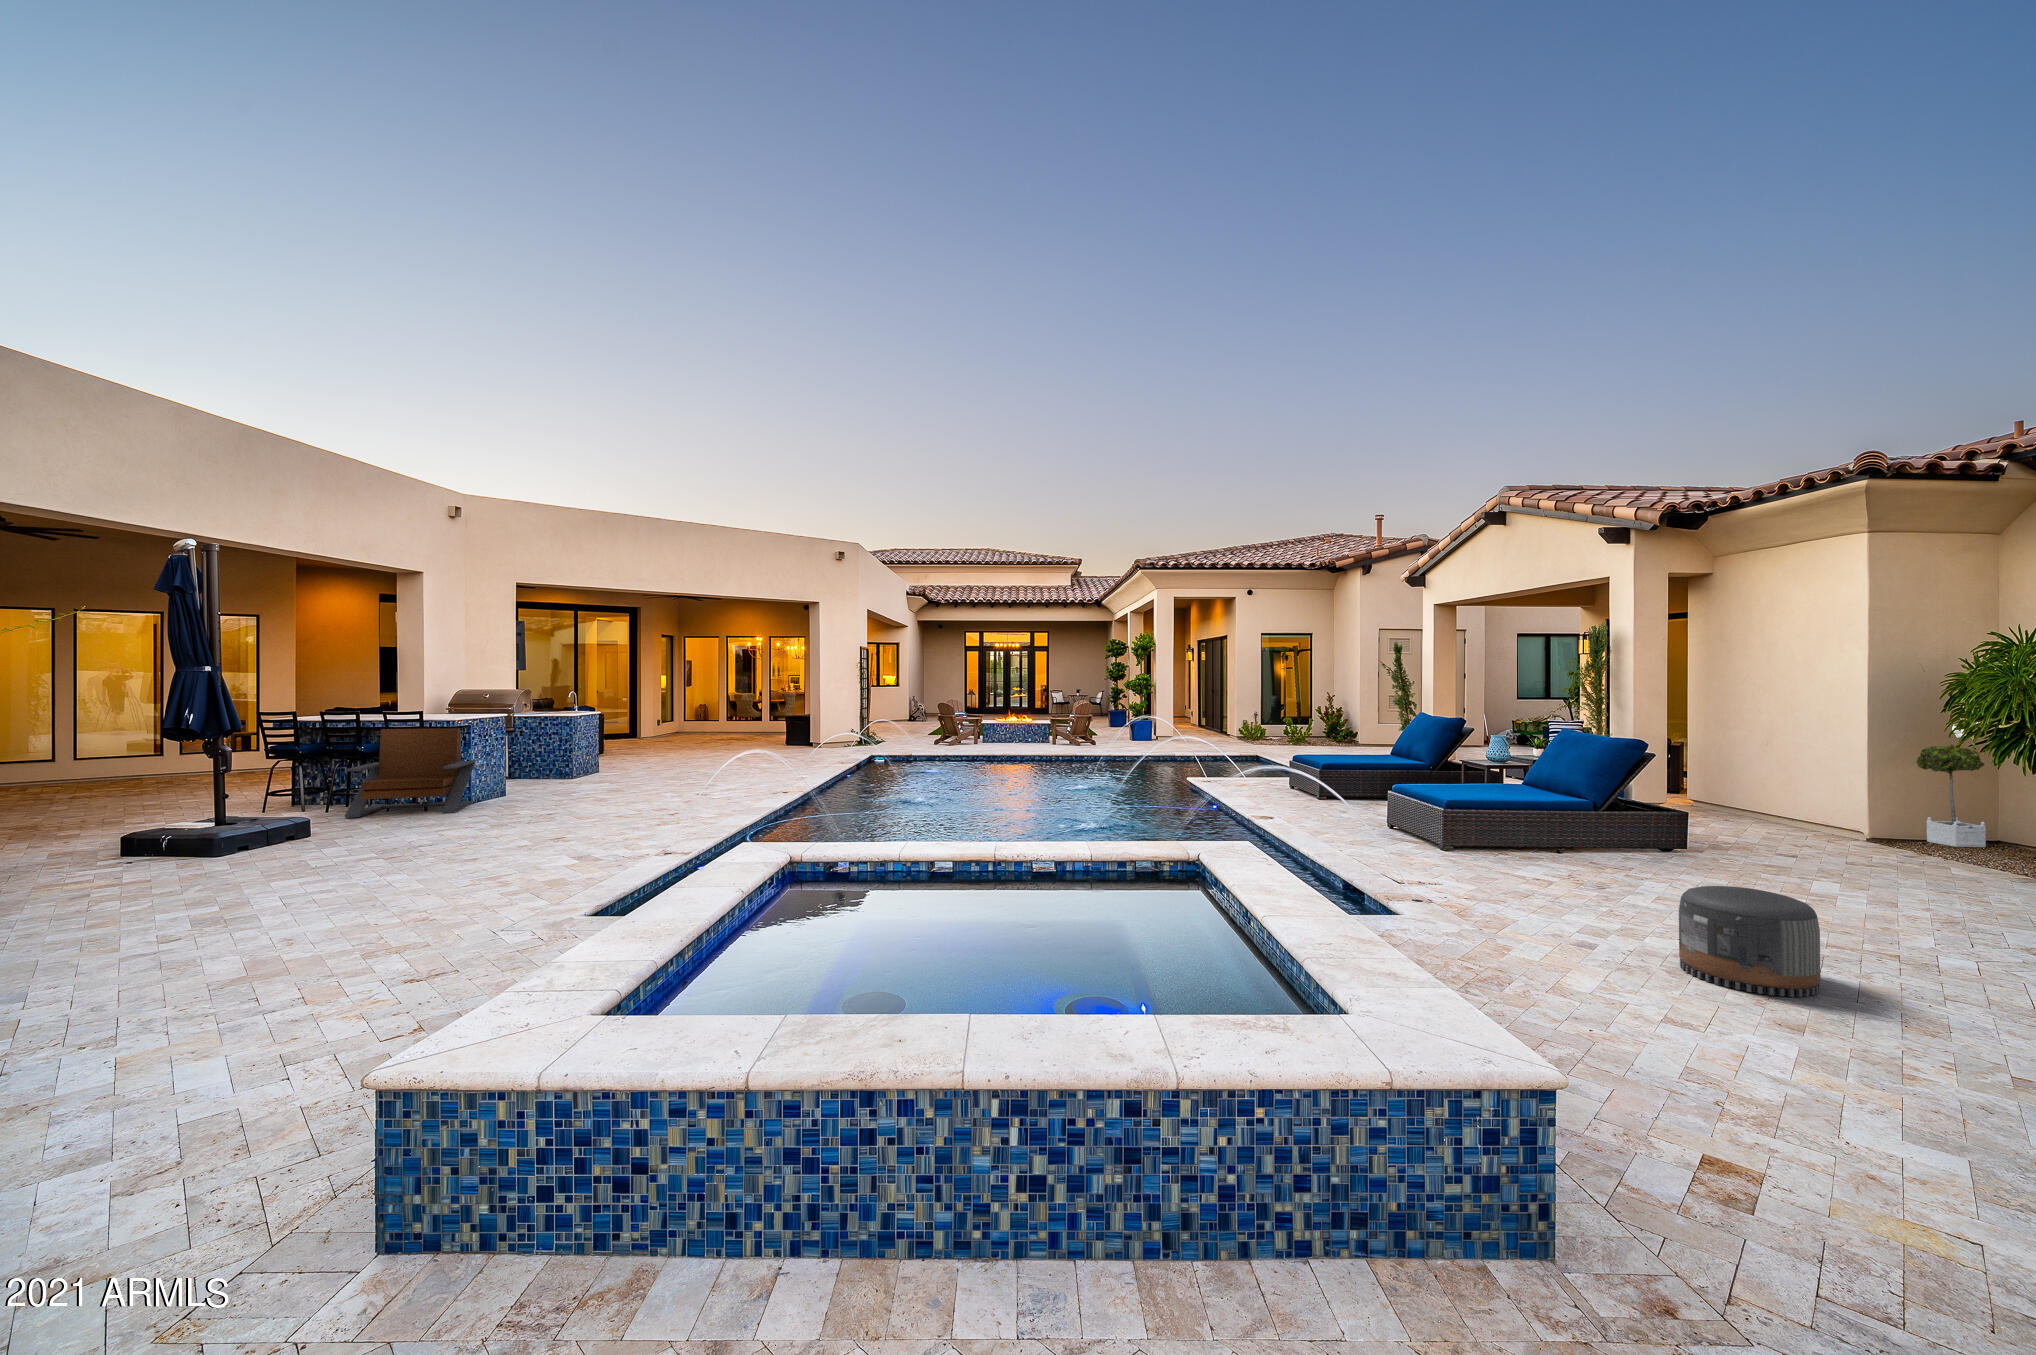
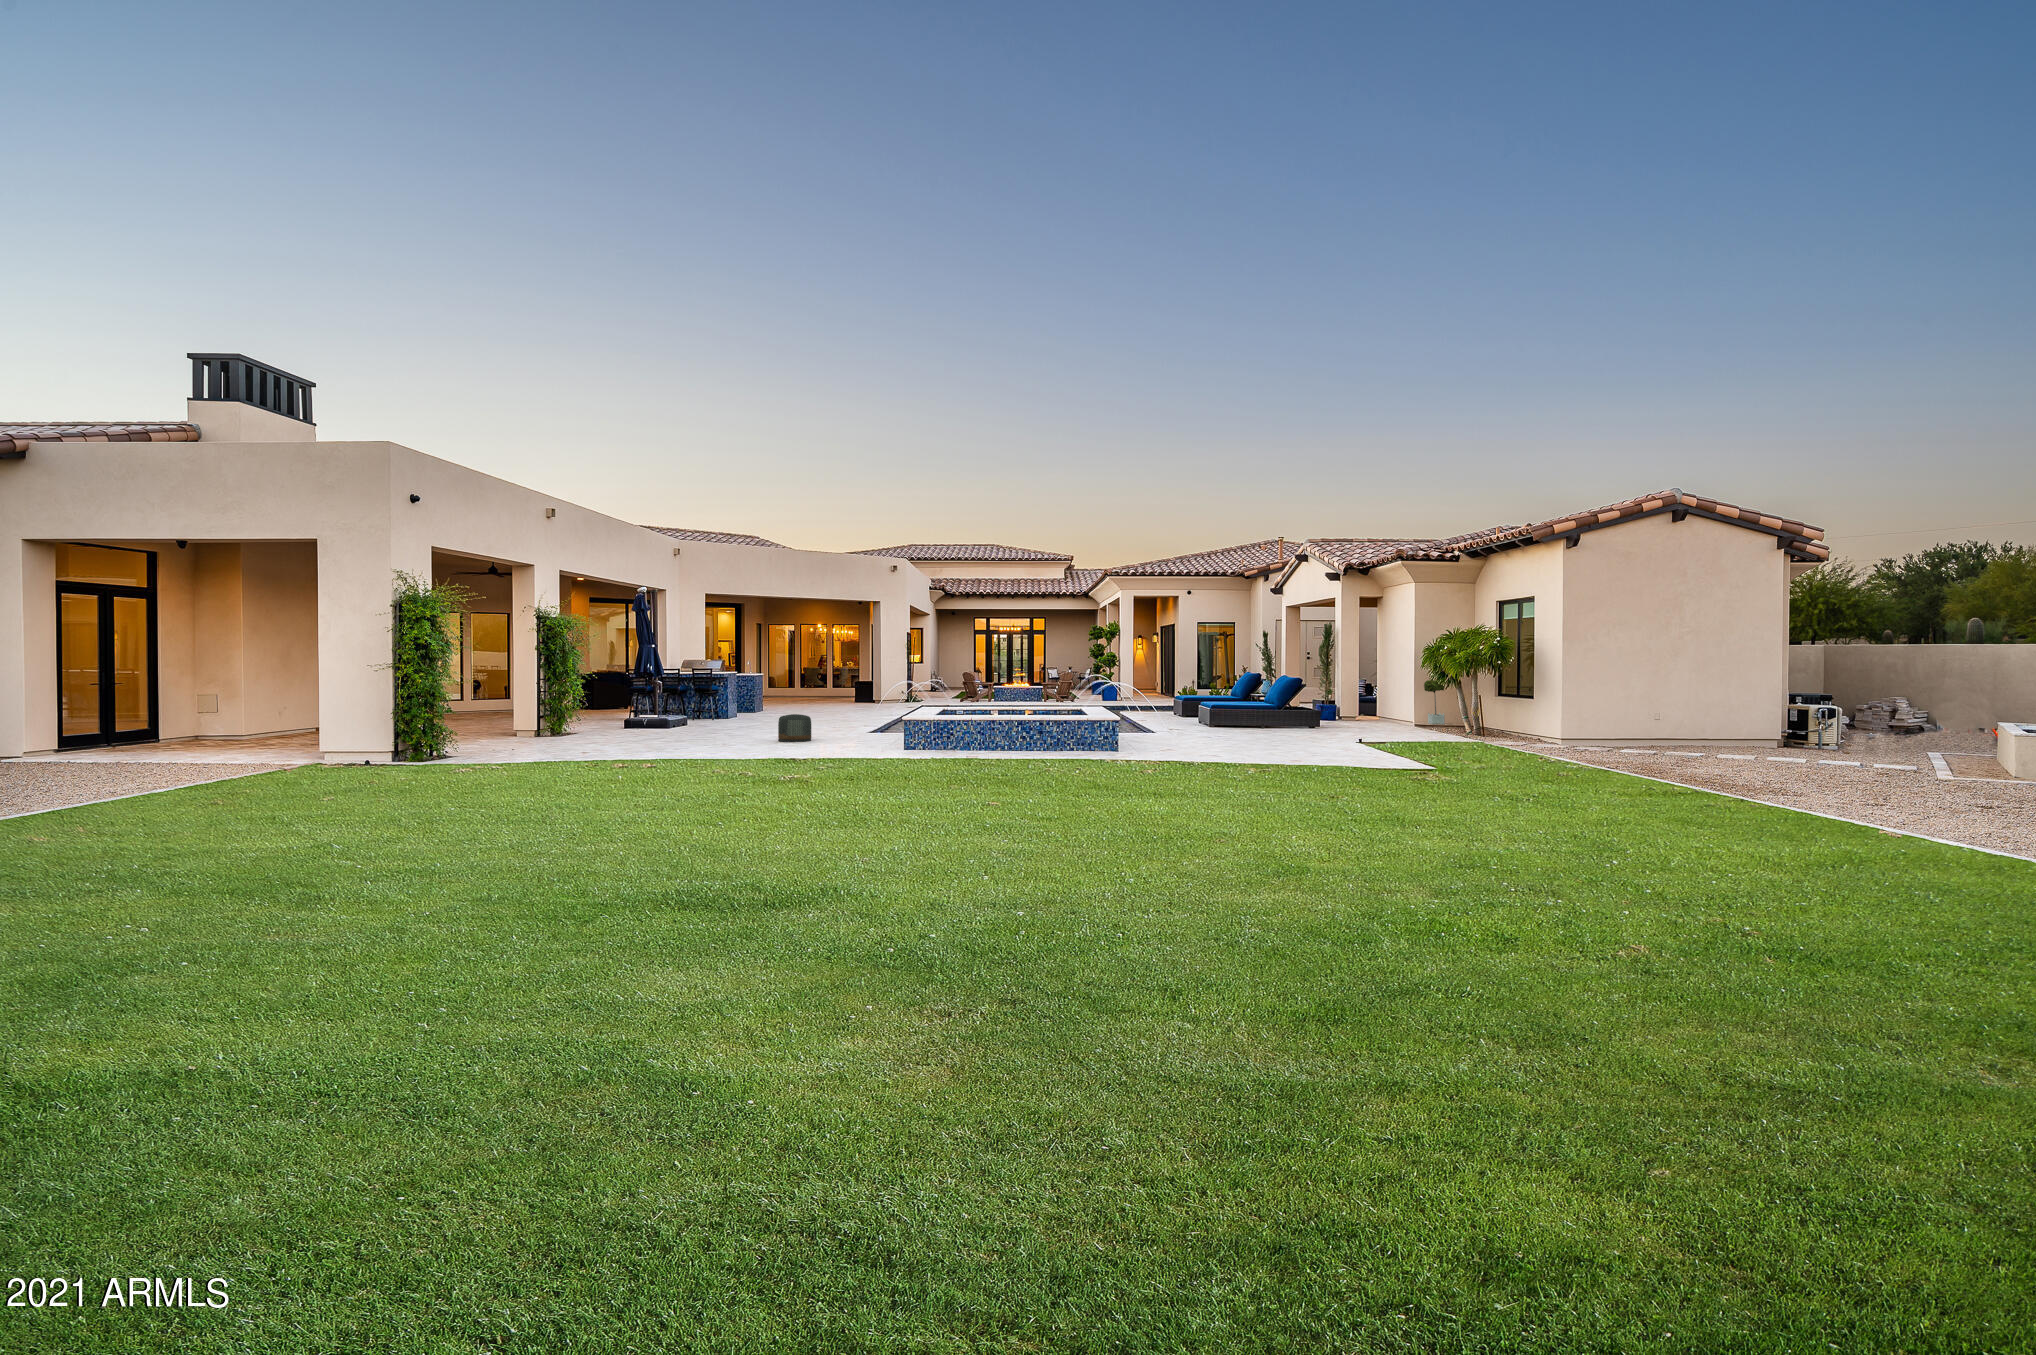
lounge chair: present [345,728,476,818] -> none [686,678,736,721]
pouf: present [1679,886,1820,997] -> present [778,714,811,742]

